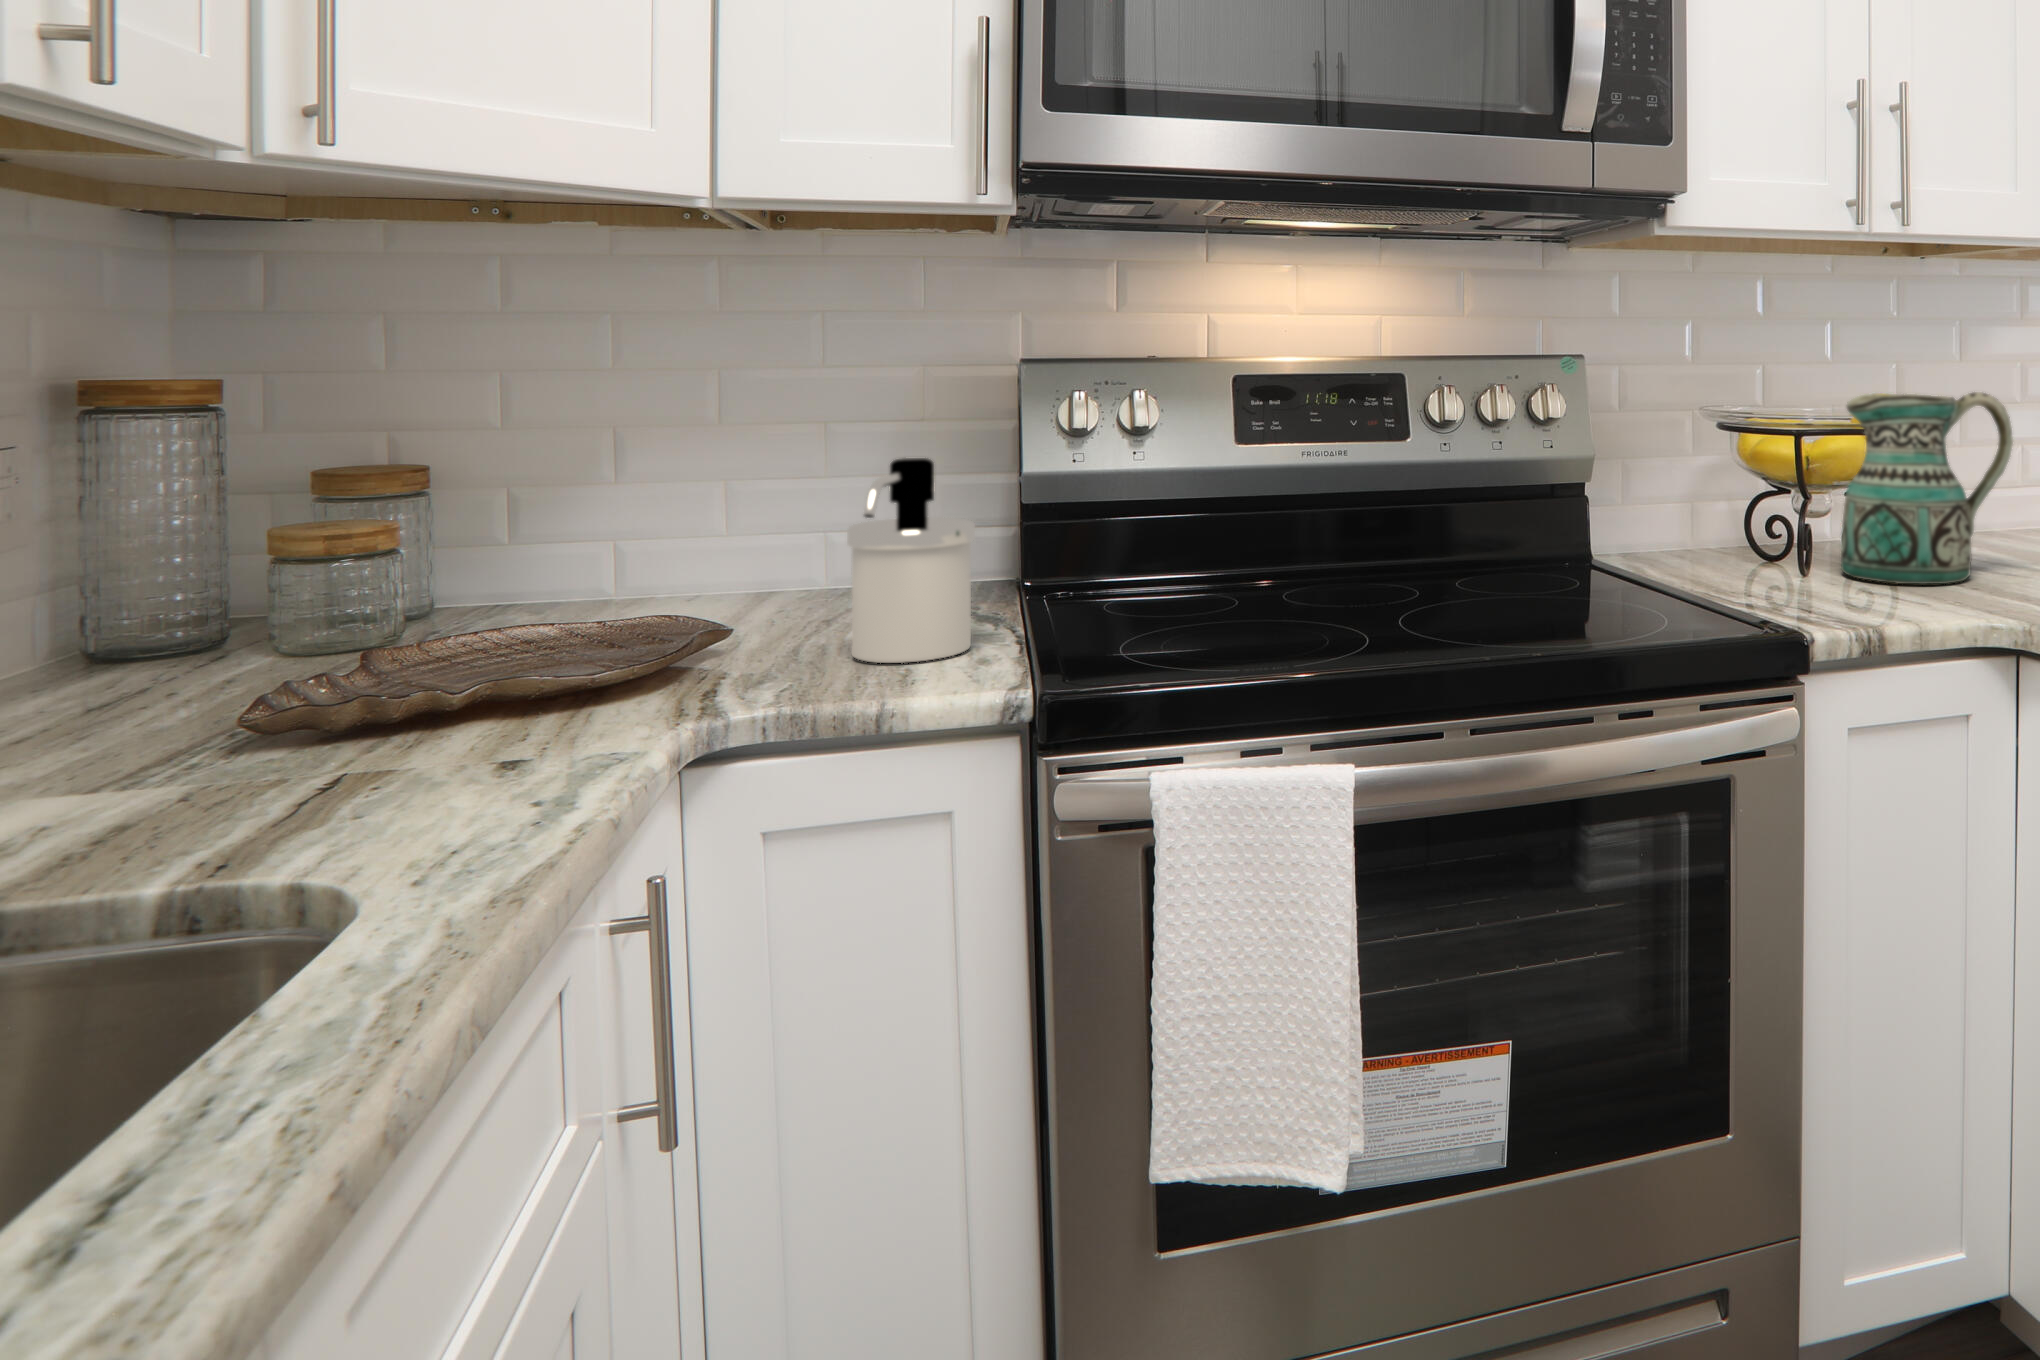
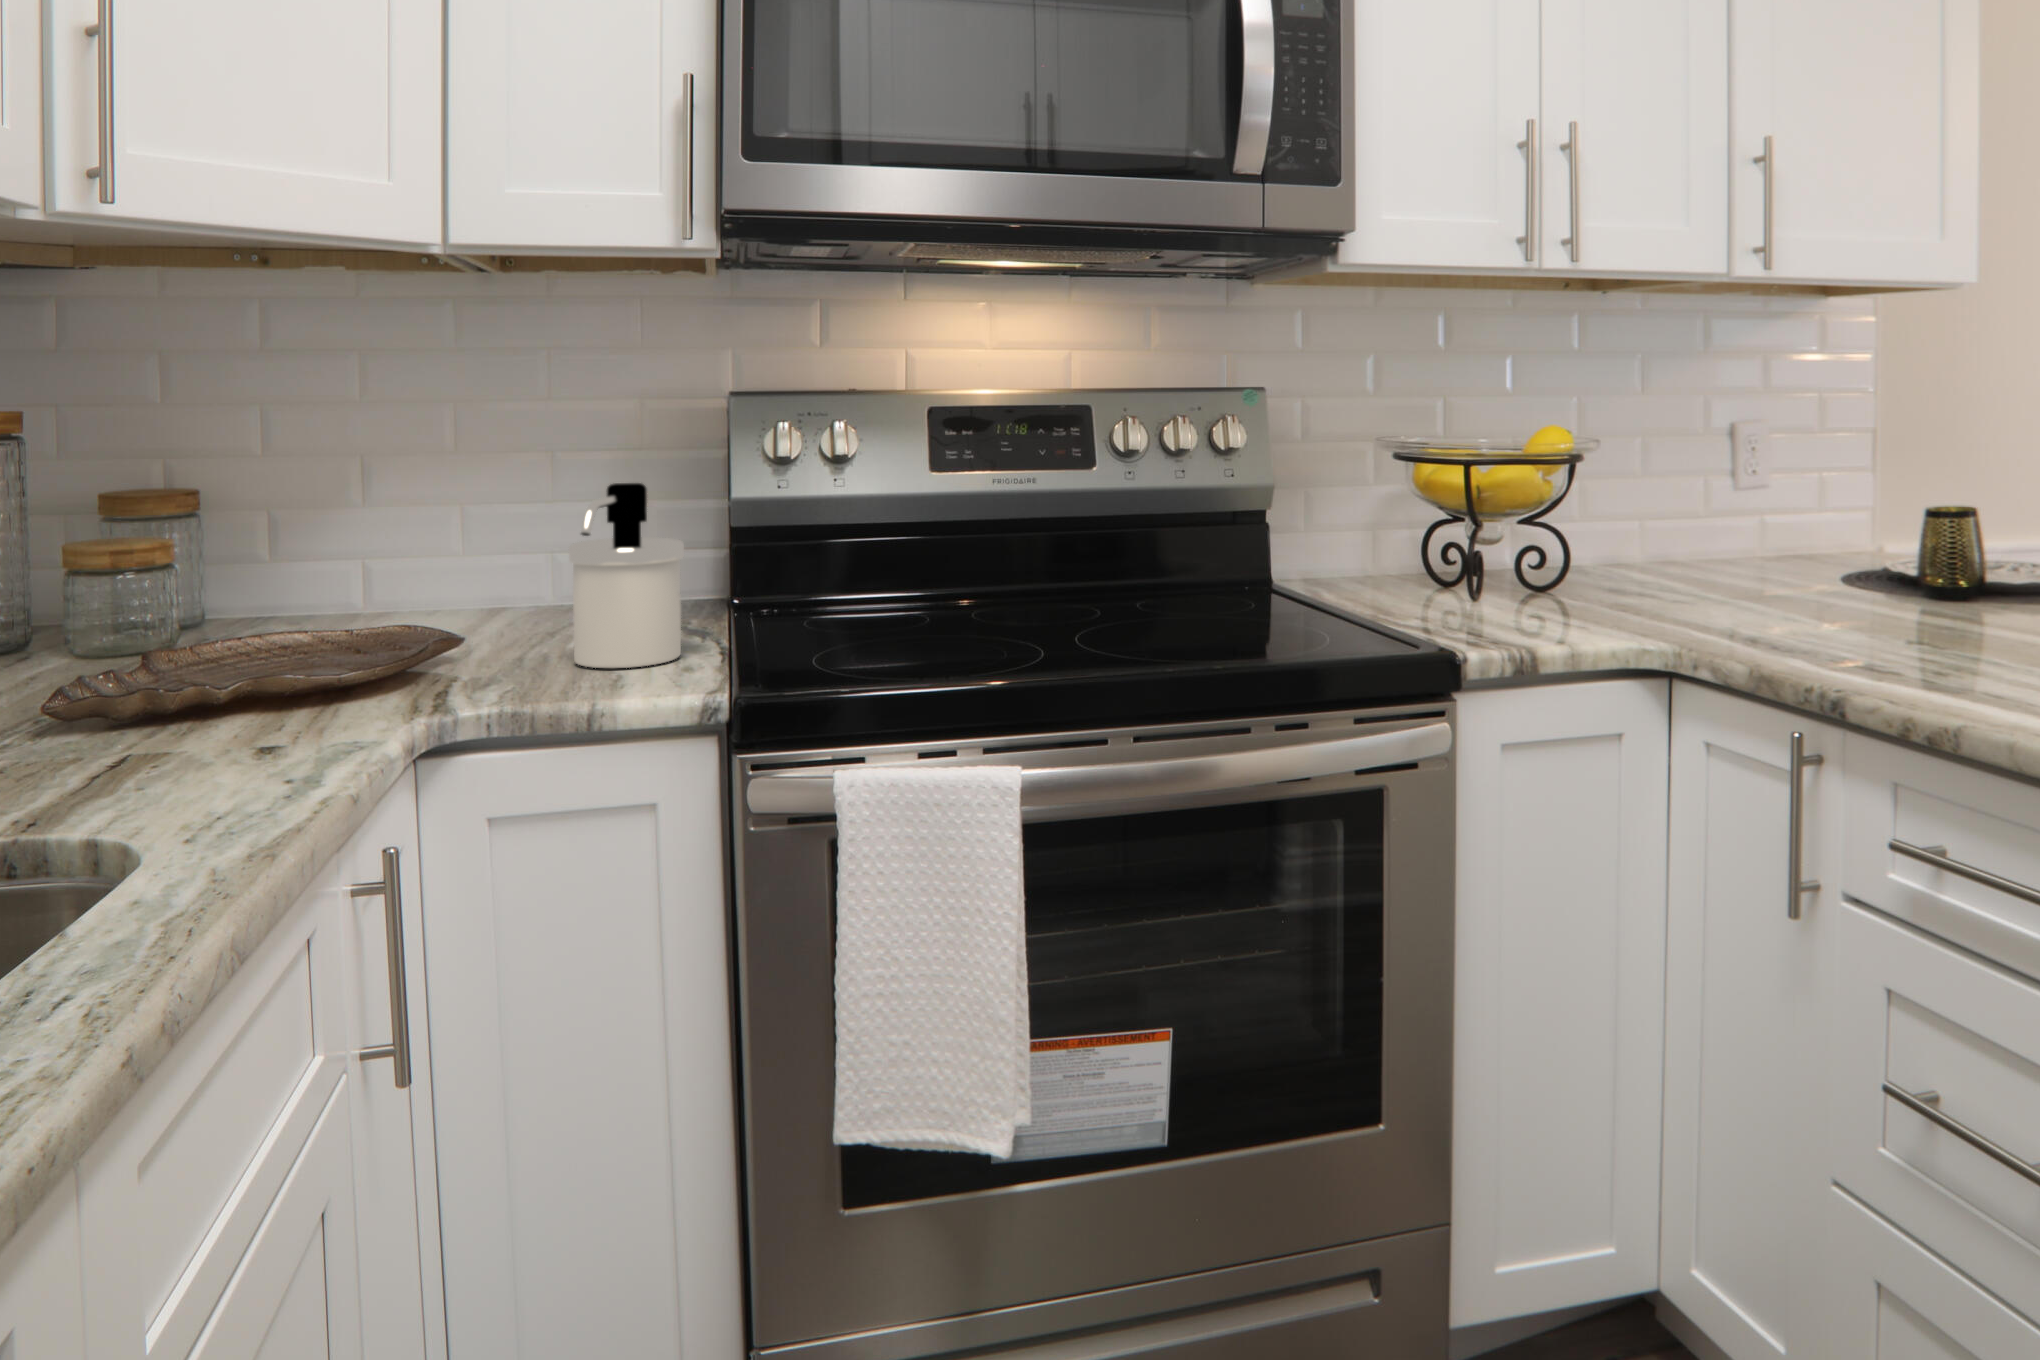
ceramic pitcher: present [1841,392,2013,584] -> none [1506,425,1676,610]

